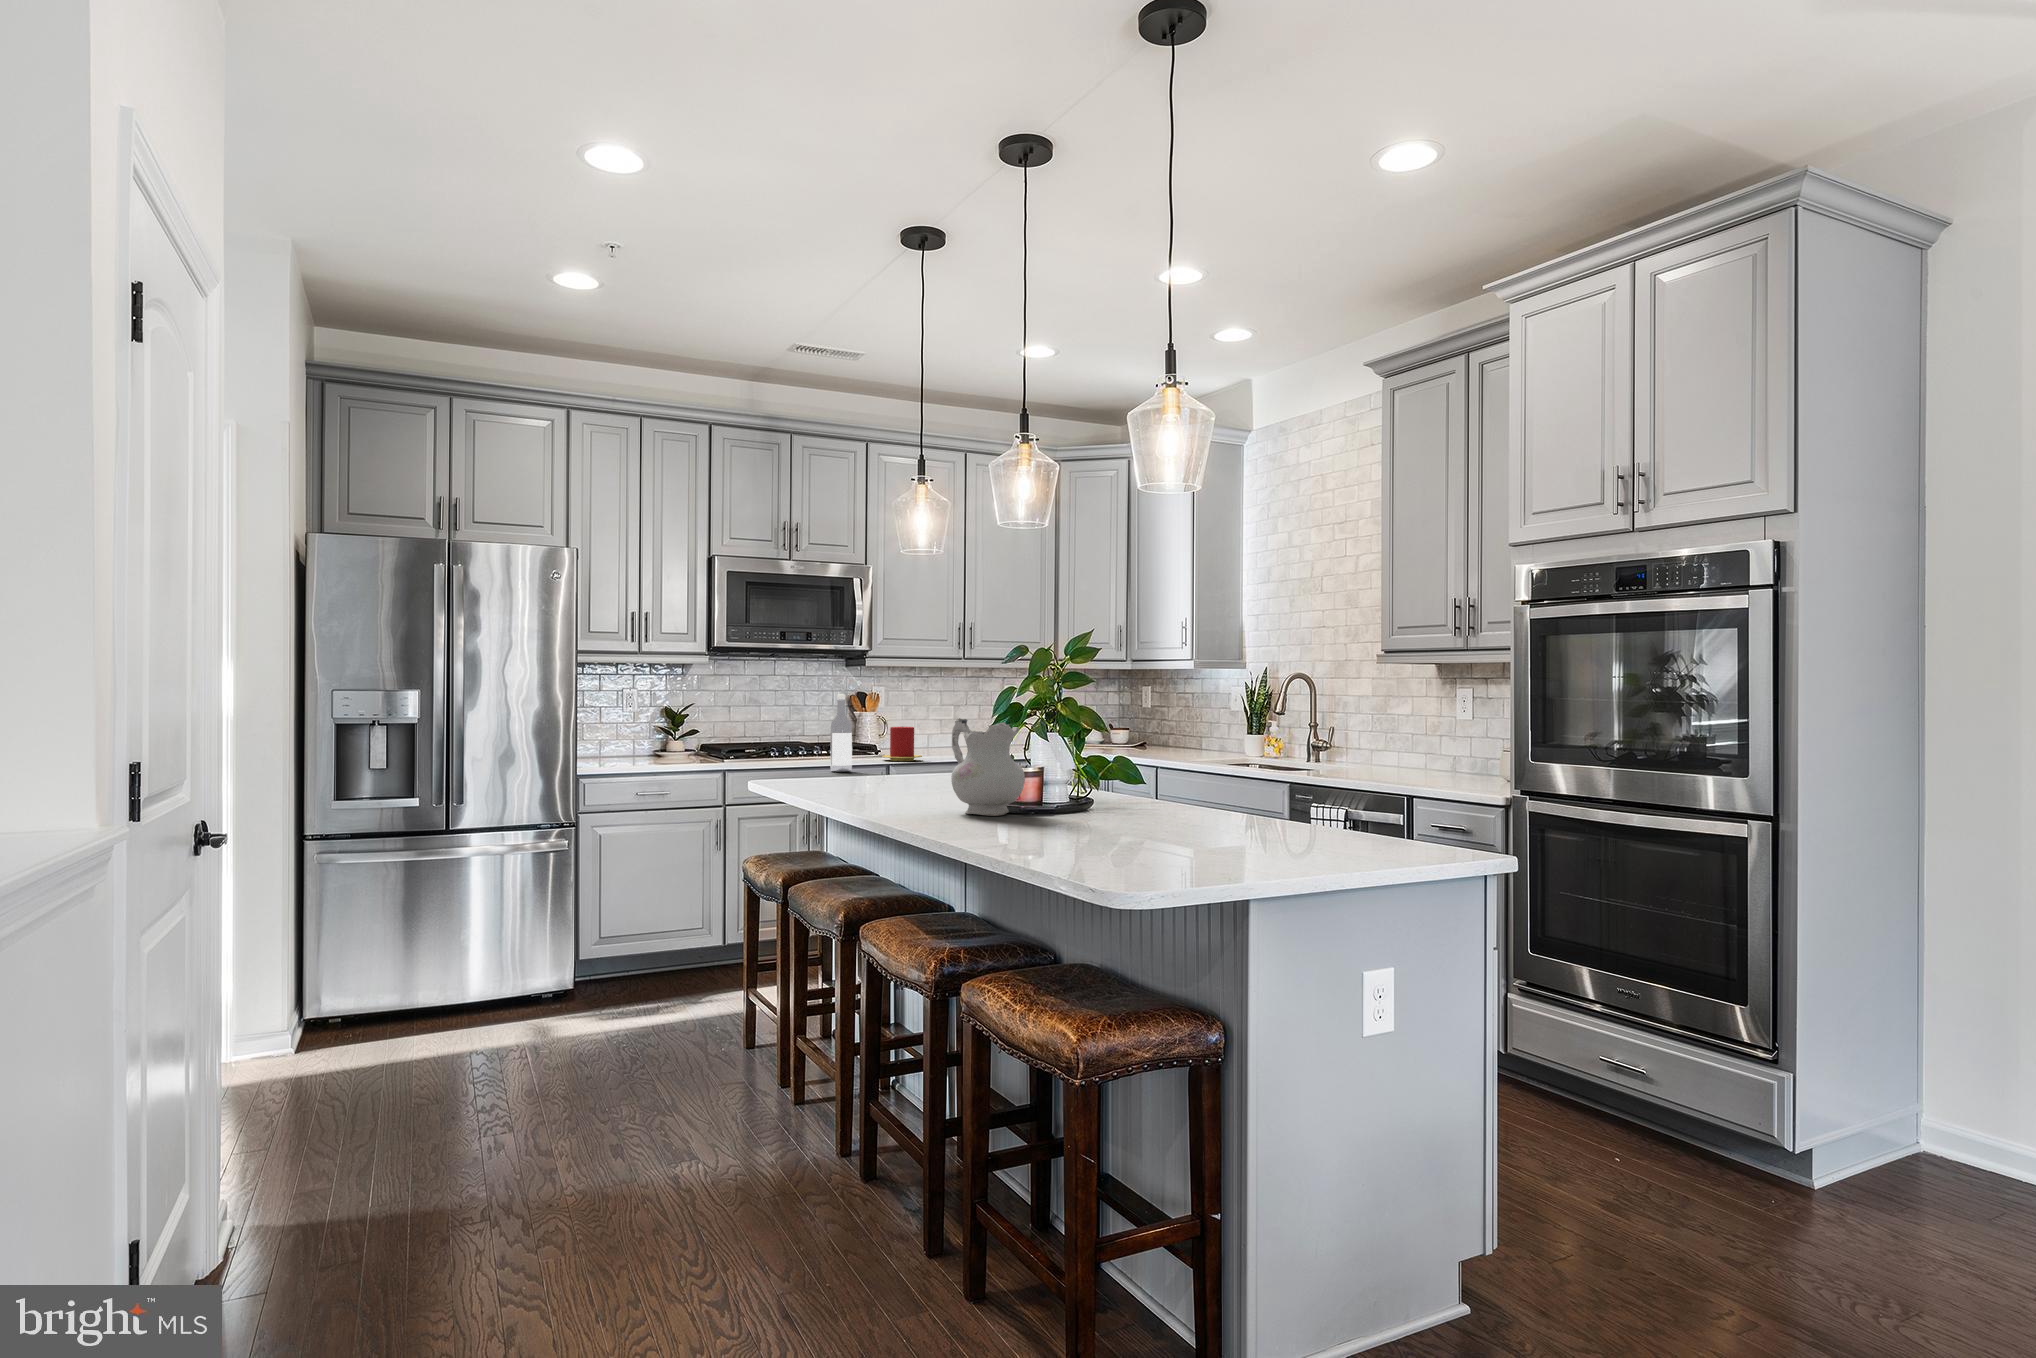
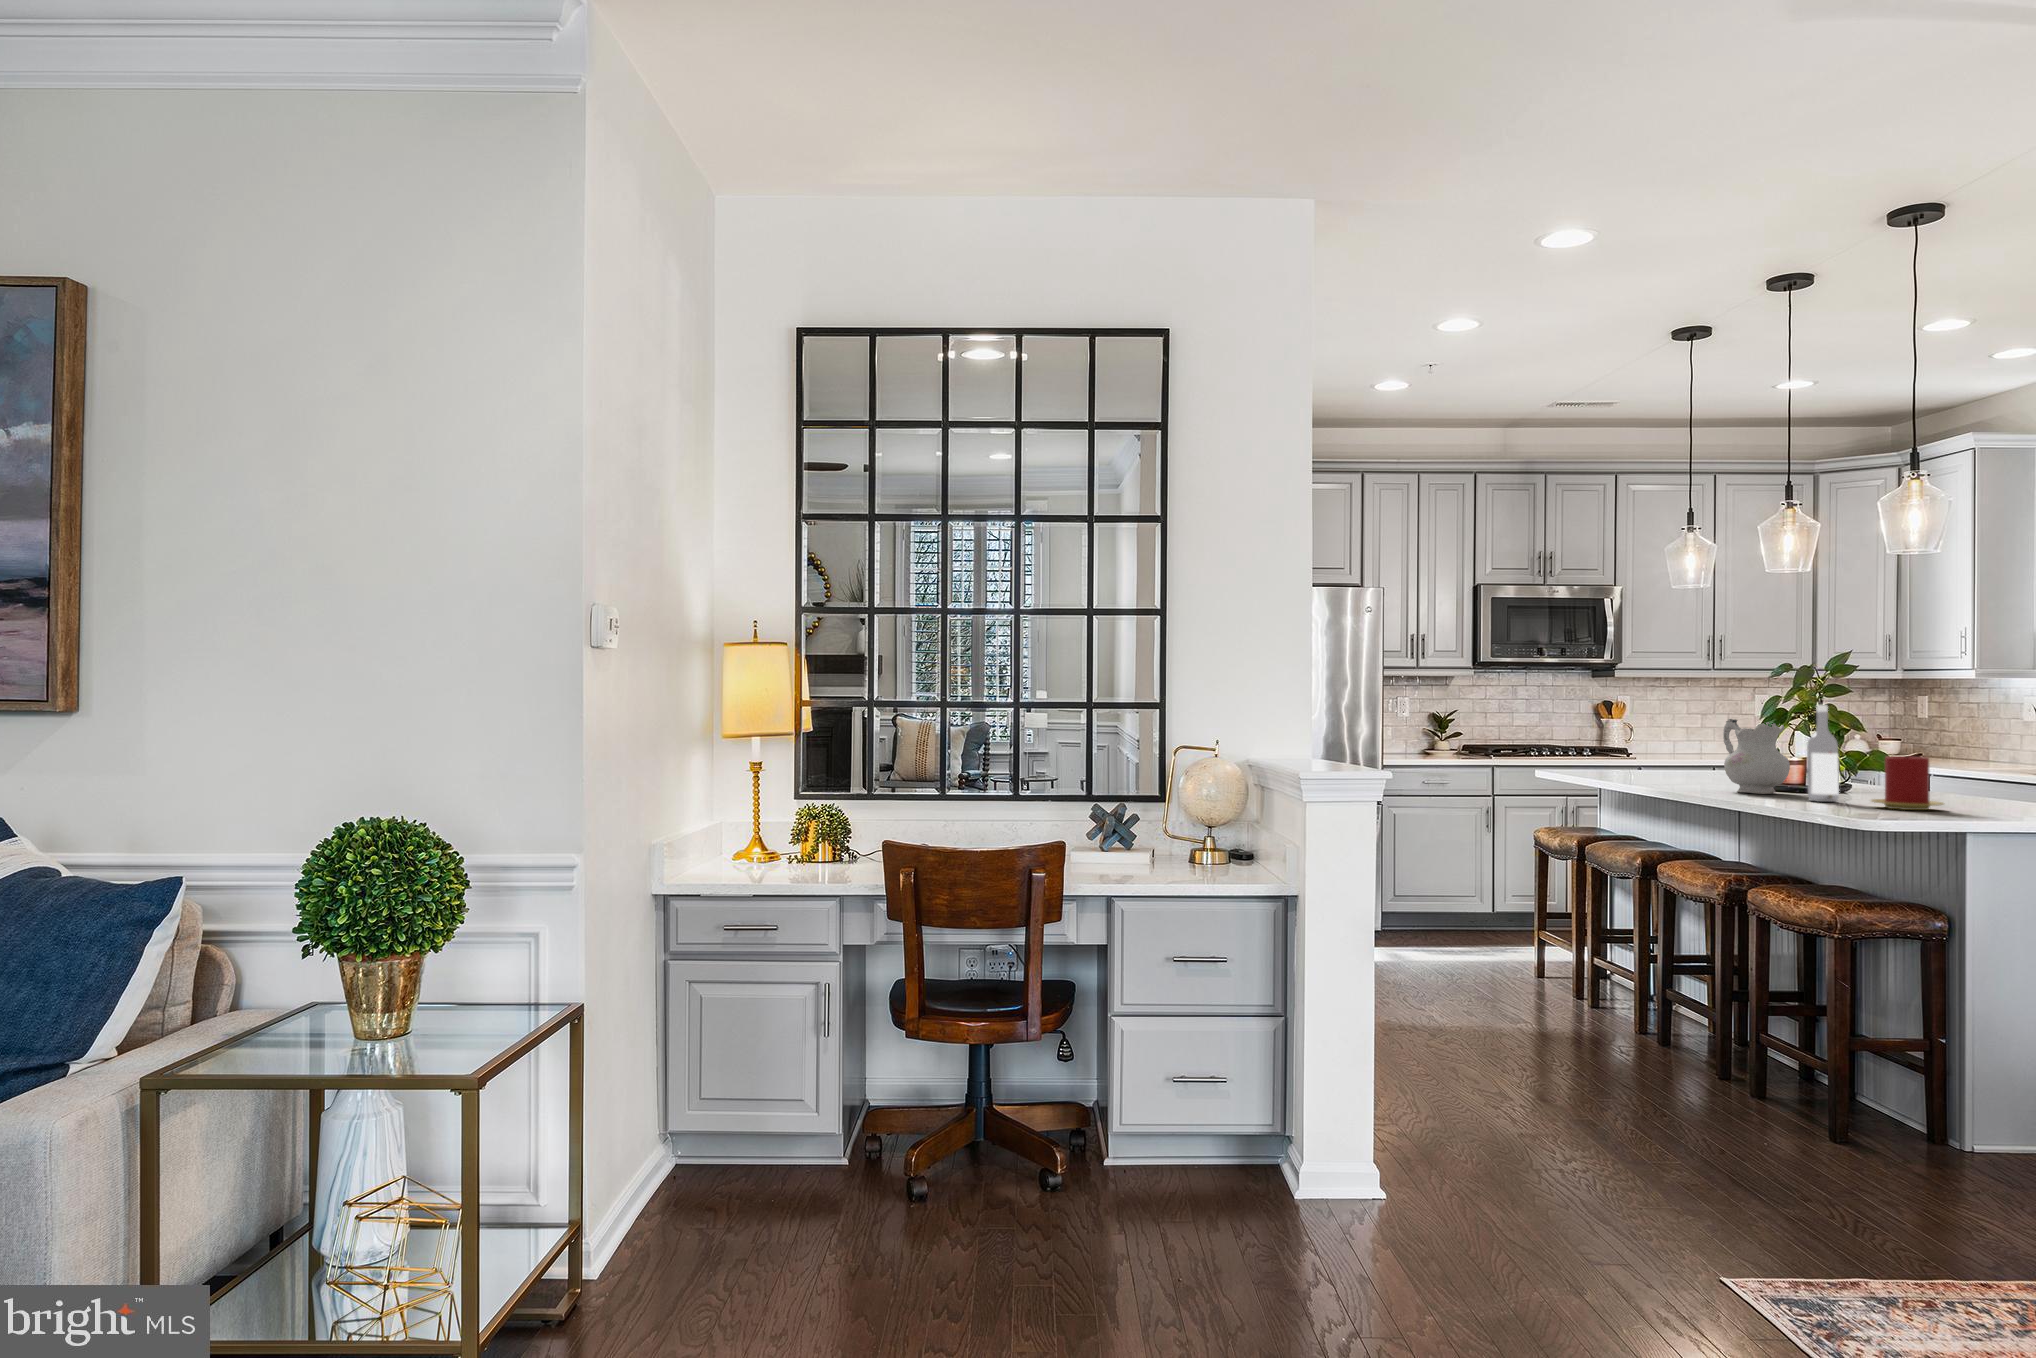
wine bottle: present [830,694,852,772] -> present [1807,705,1839,802]
candle: present [882,727,922,761] -> present [1871,756,1943,810]

